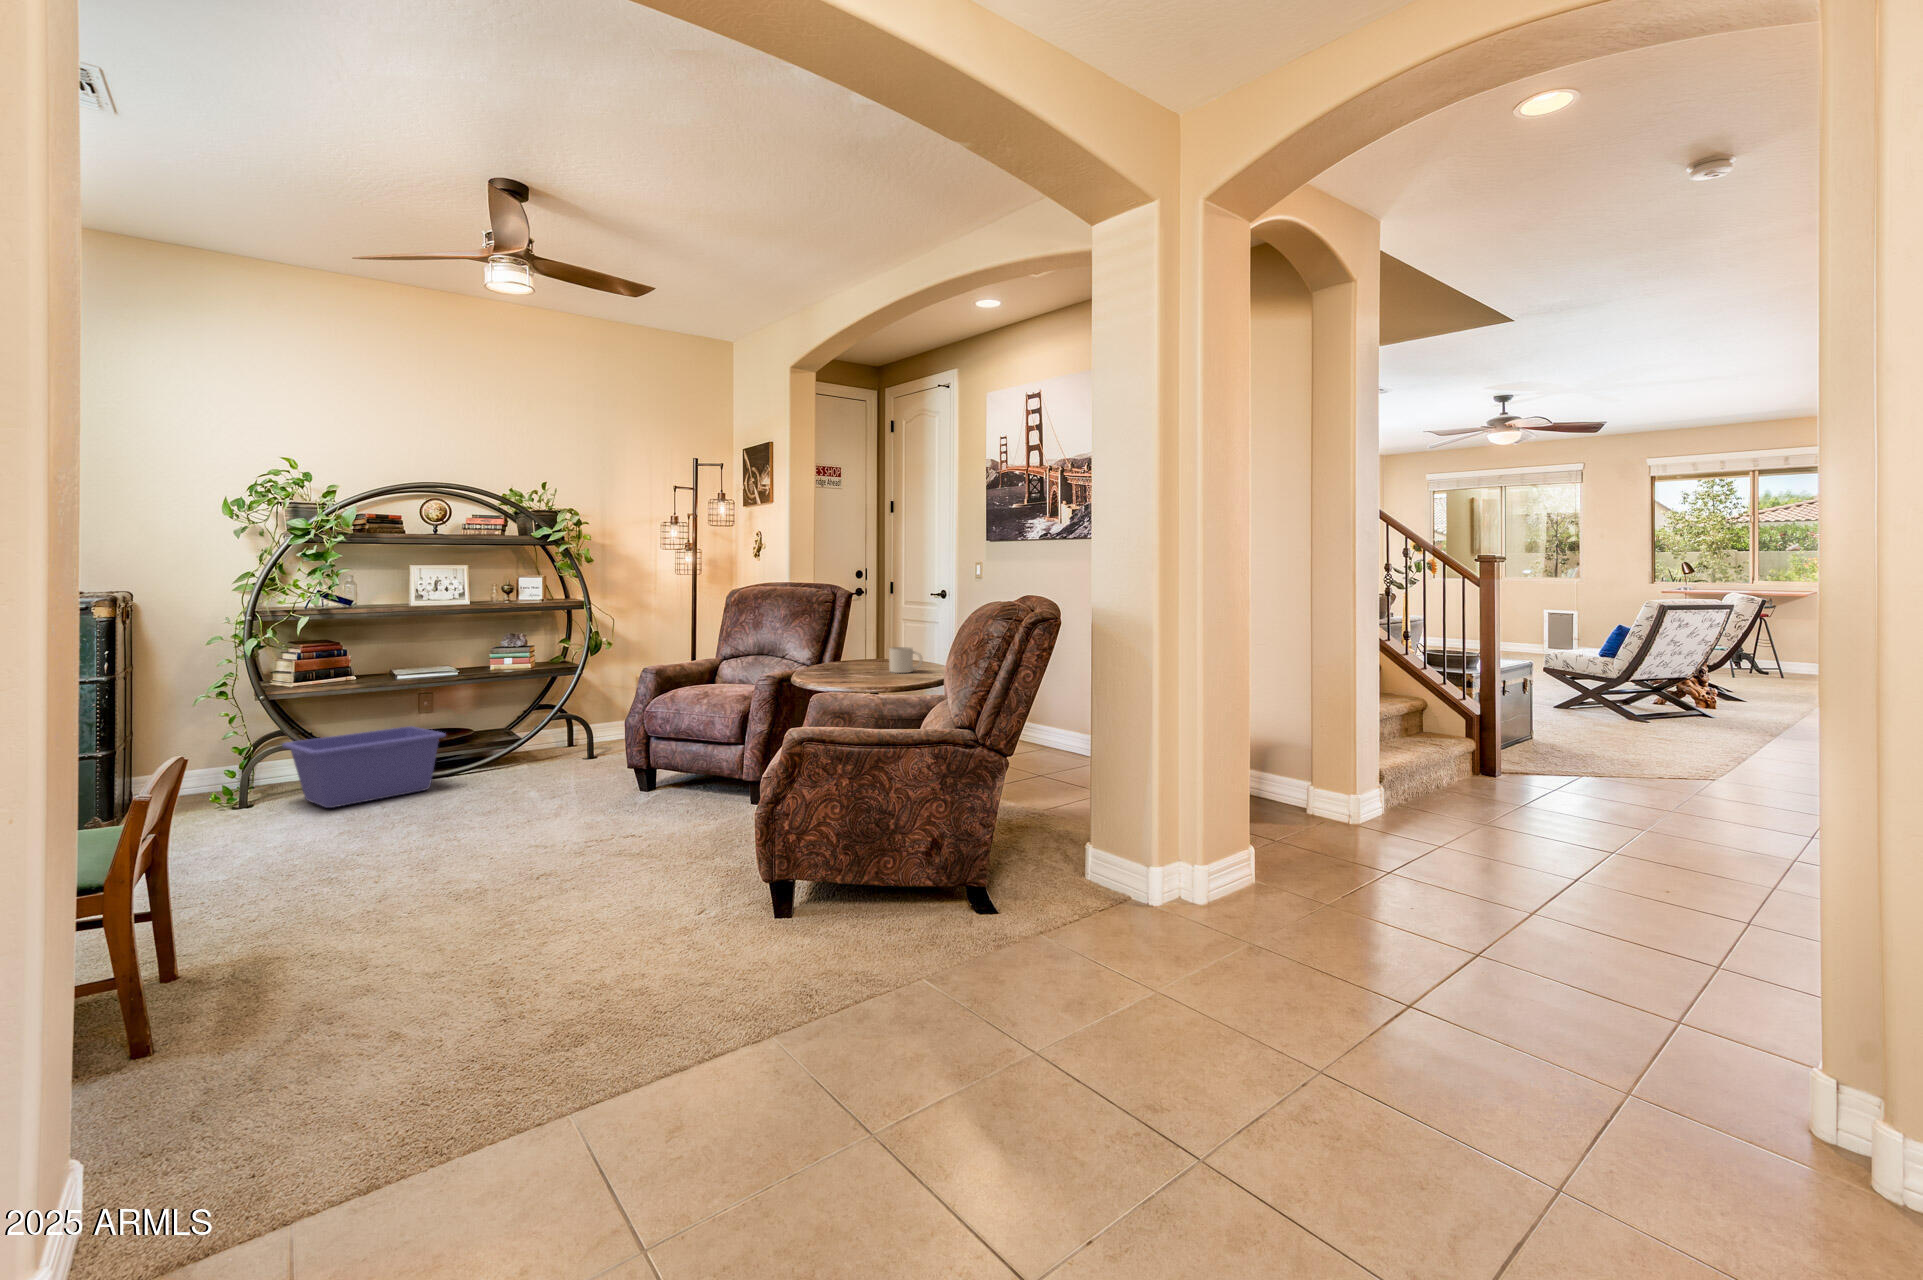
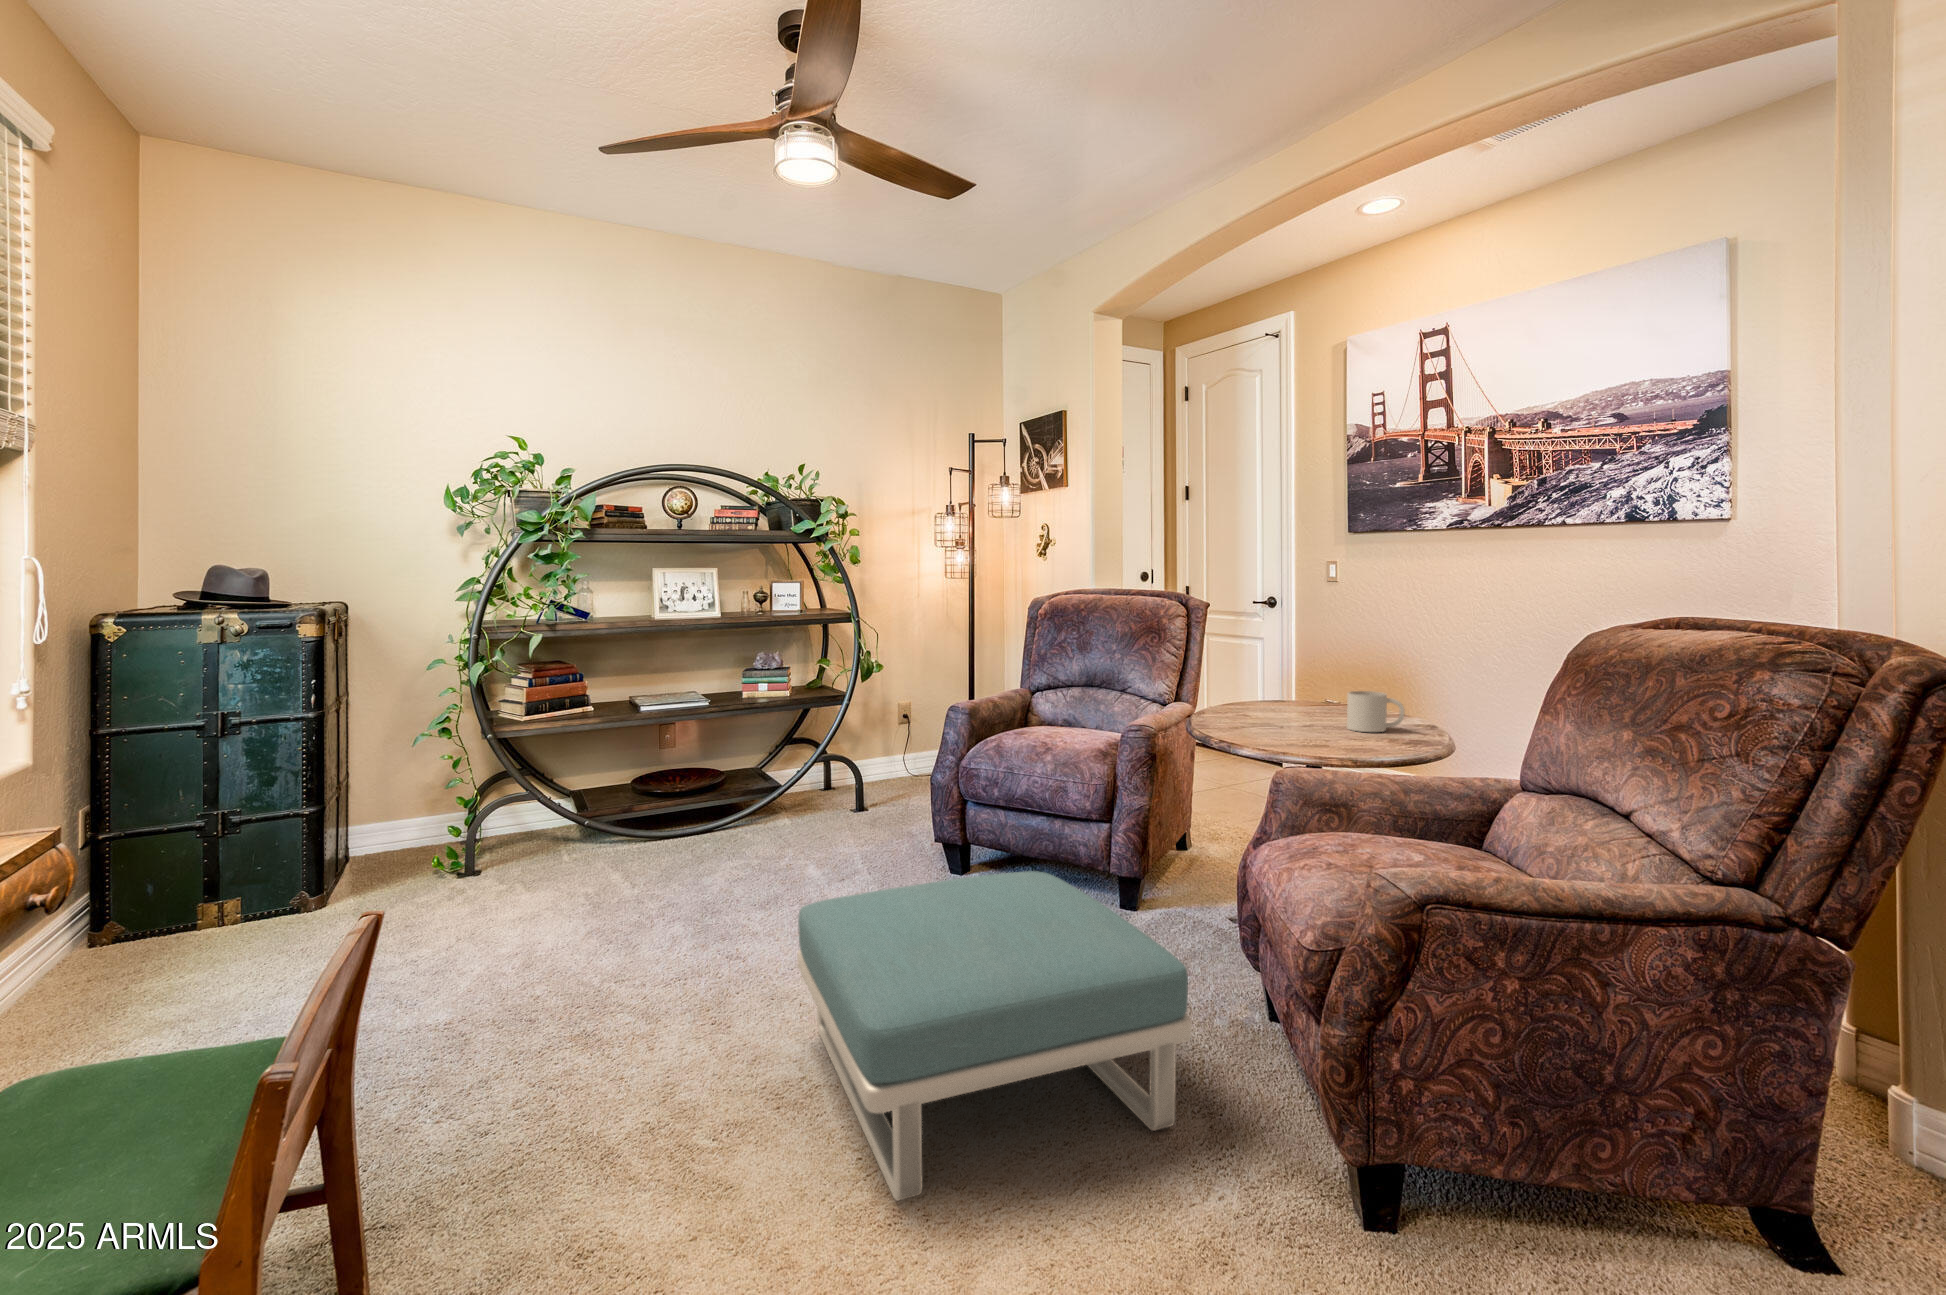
storage bin: present [282,727,446,808] -> none [511,773,699,884]
footstool: none [485,766,722,933] -> present [797,871,1192,1201]

